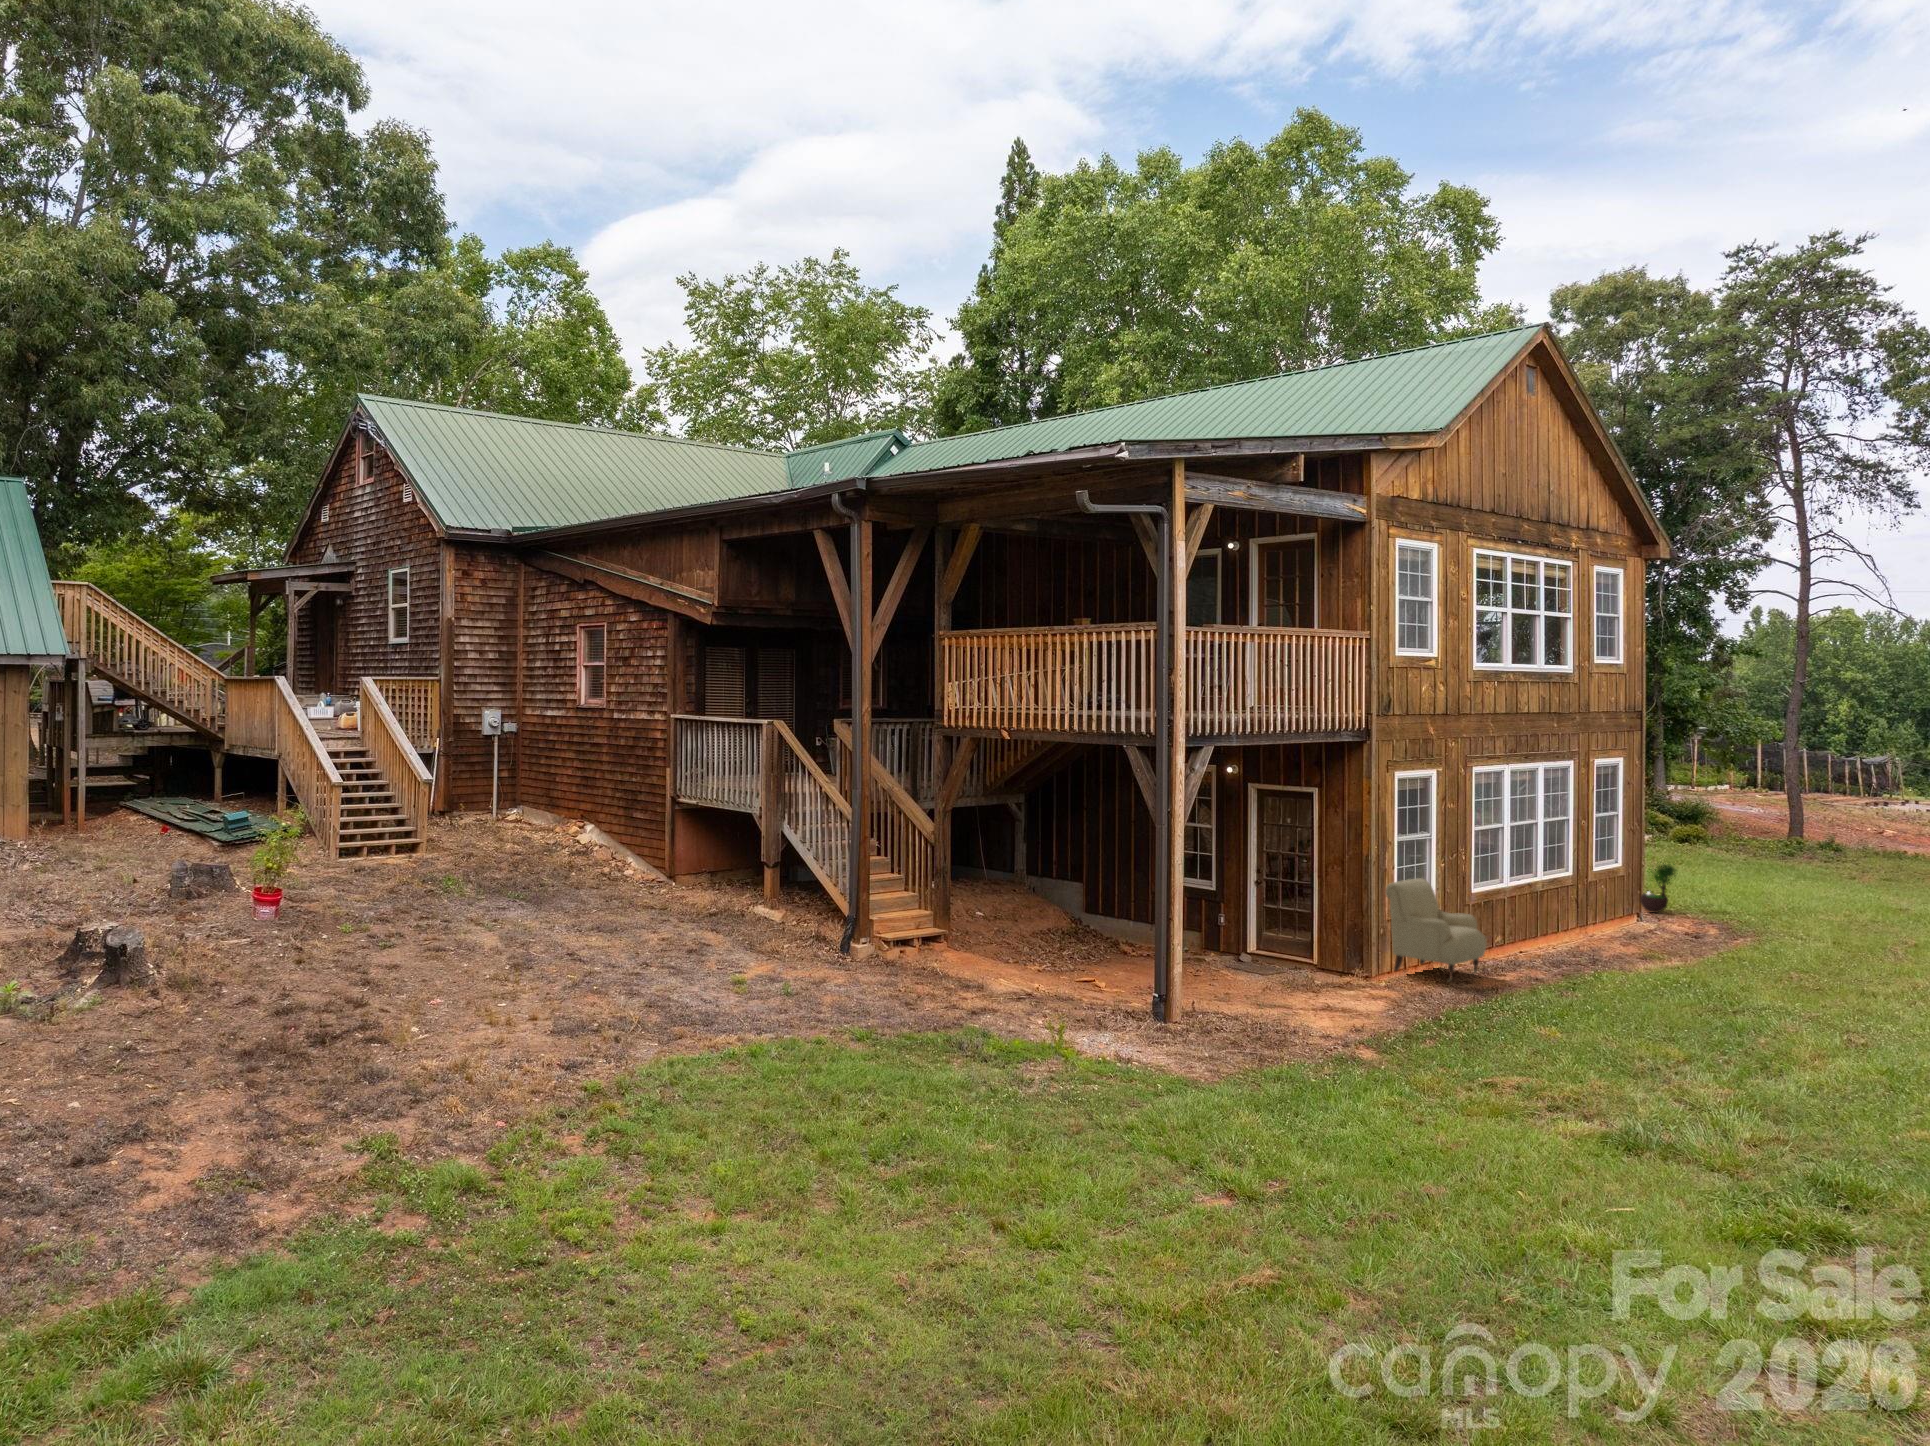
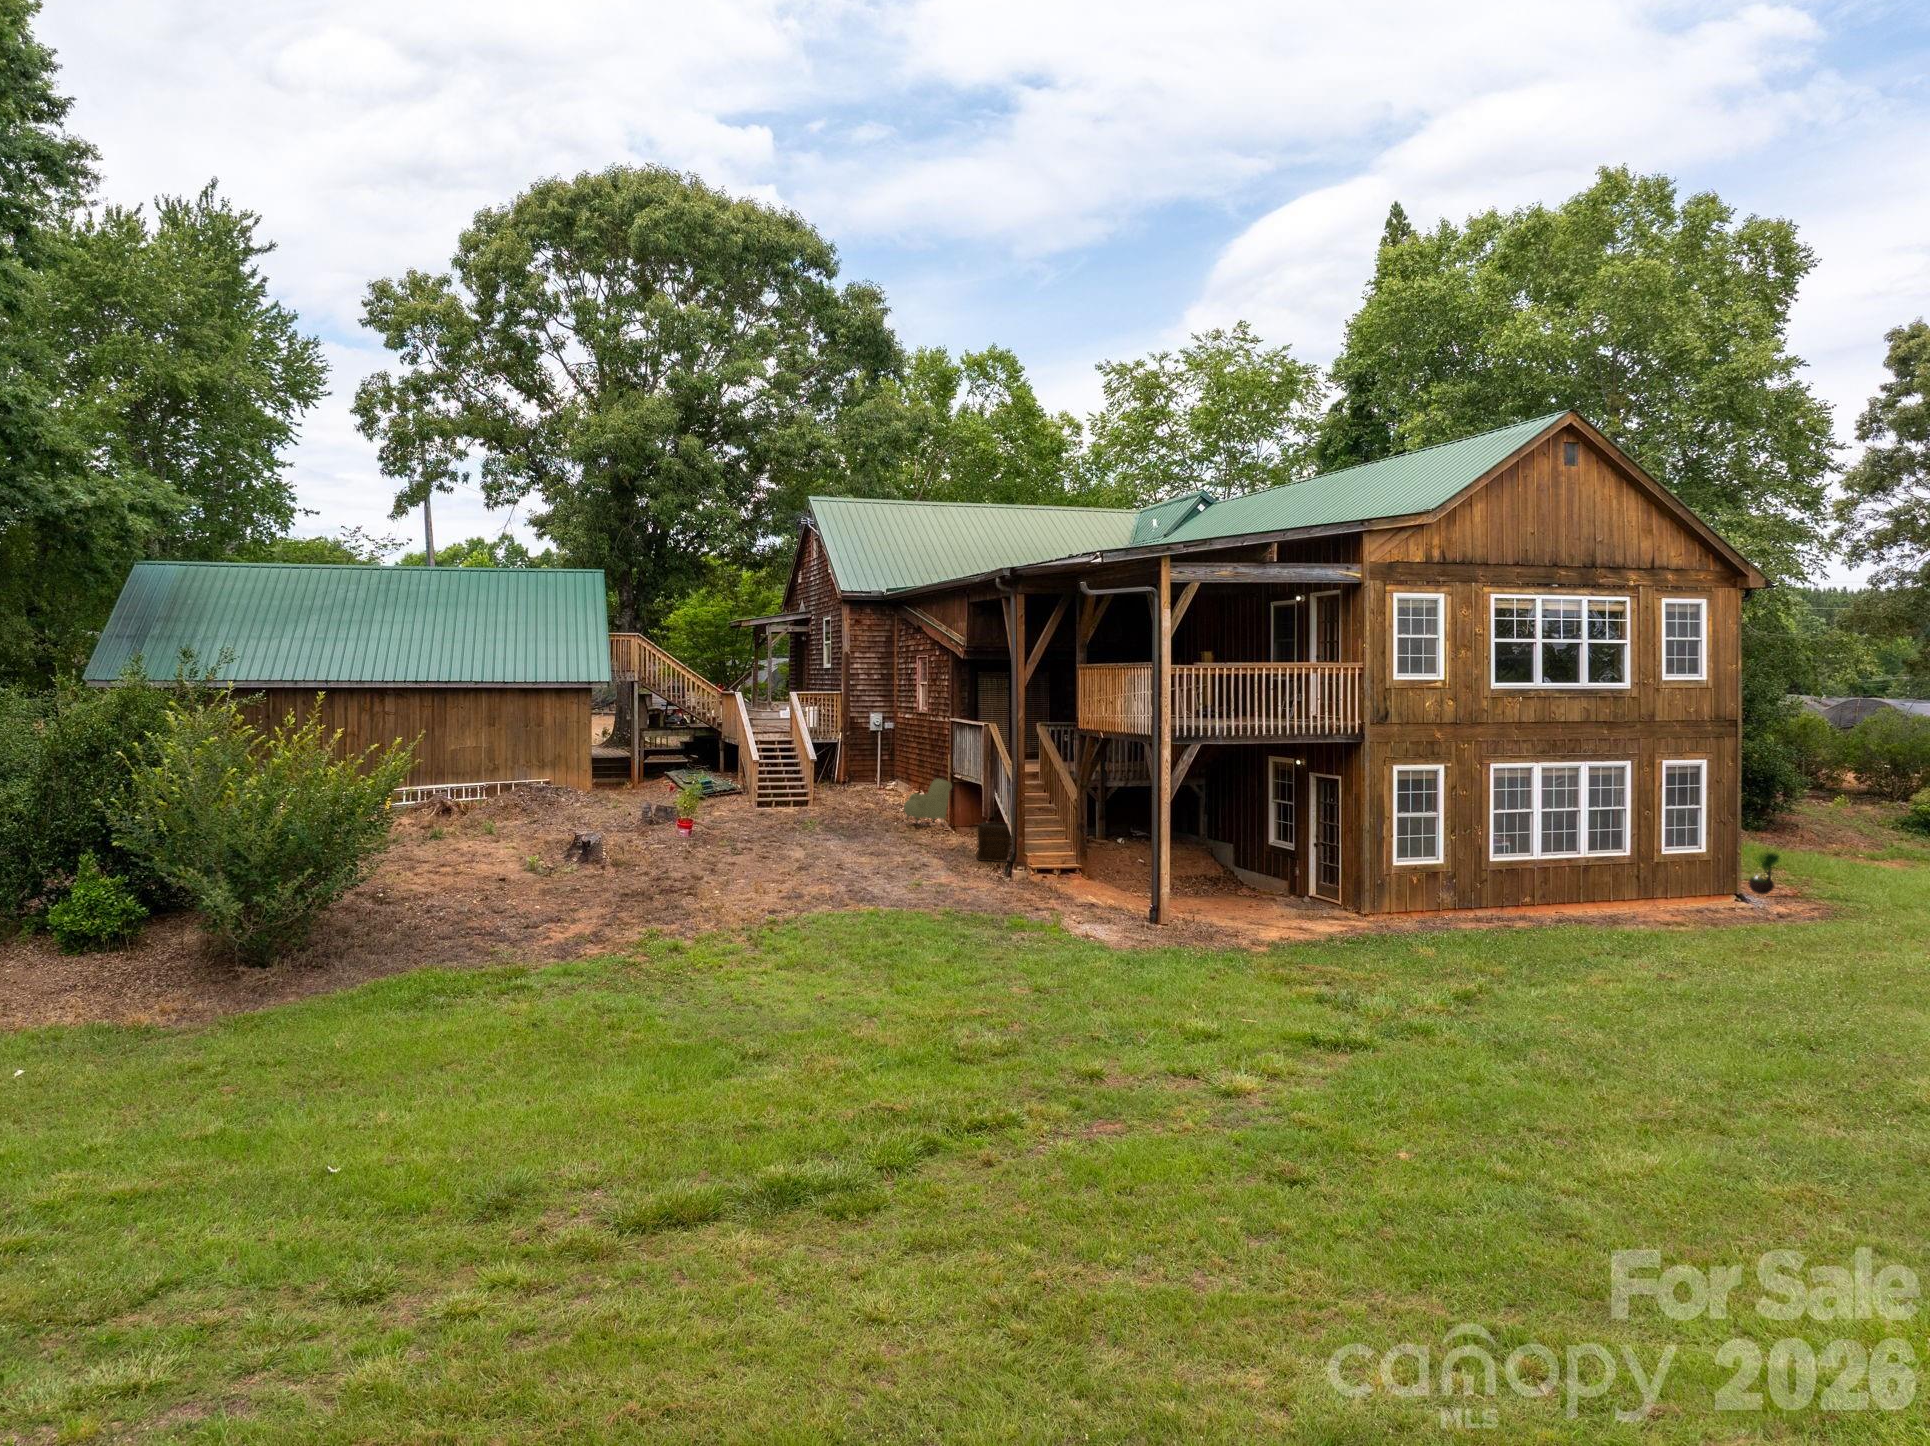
wooden crate: none [781,877,846,941] -> present [977,822,1010,862]
chair: present [1385,878,1486,981] -> present [904,779,952,826]

